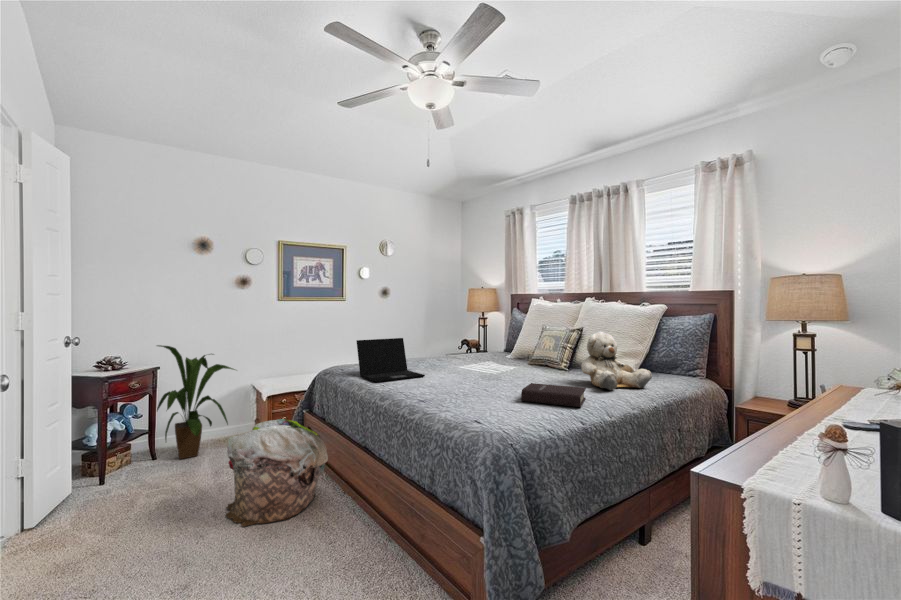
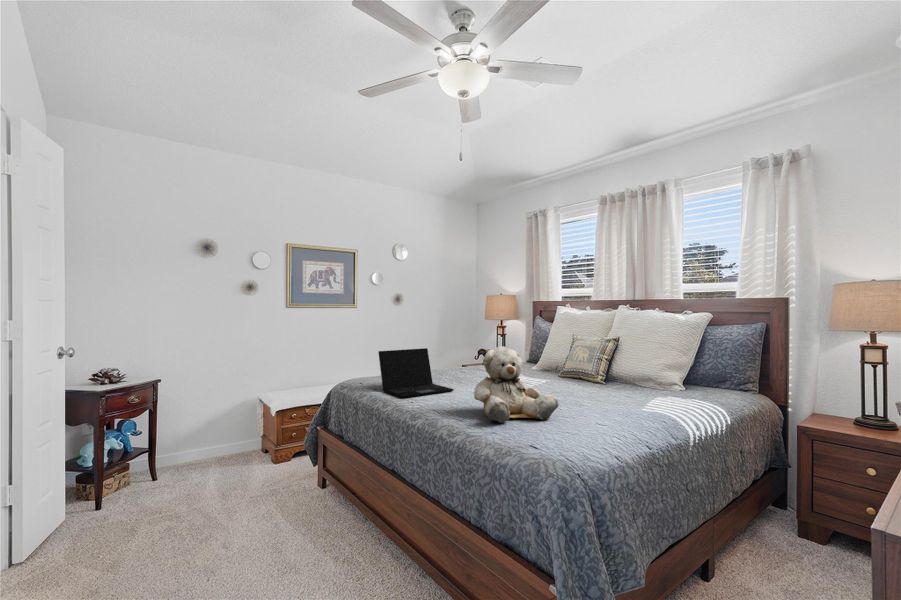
teddy bear: present [581,332,652,390] -> present [474,346,559,423]
house plant: present [157,345,235,459] -> none [157,356,244,480]
book: present [521,383,586,407] -> none [572,400,642,428]
laundry basket: present [225,419,328,526] -> none [235,438,349,560]

